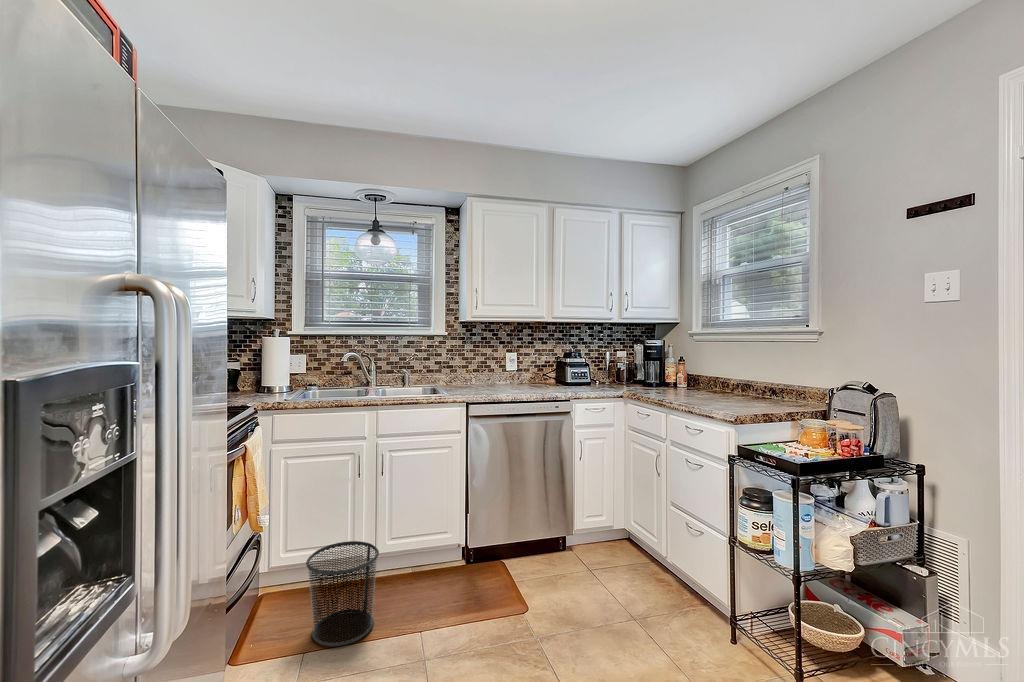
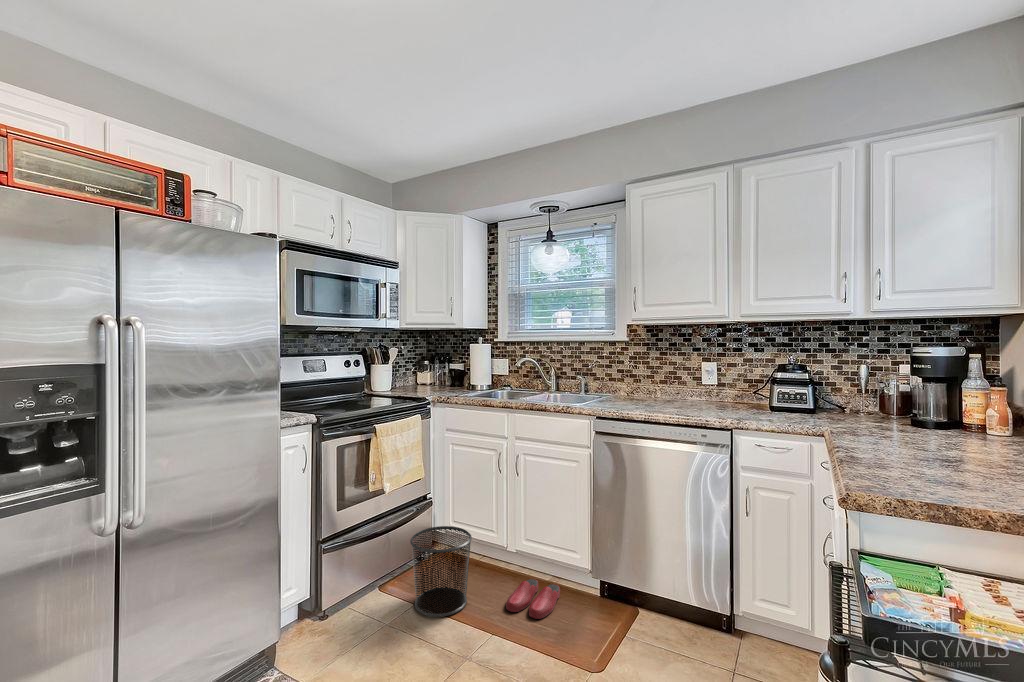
slippers: none [405,566,451,603] -> present [506,579,560,619]

